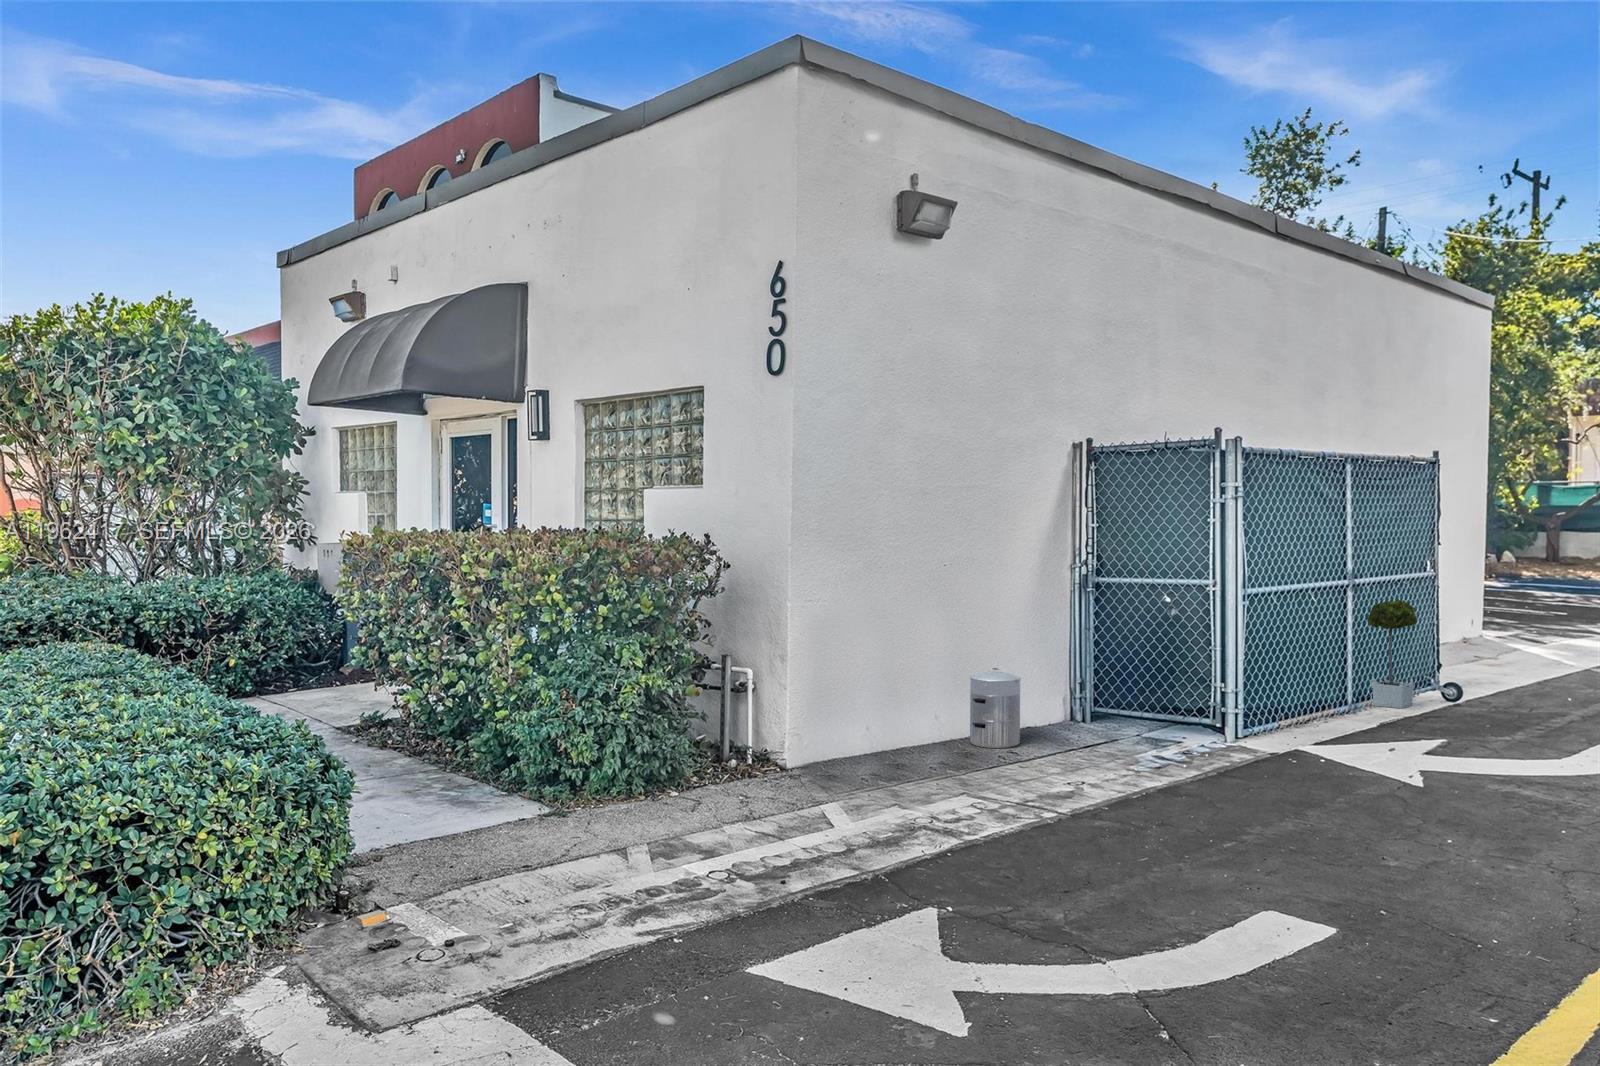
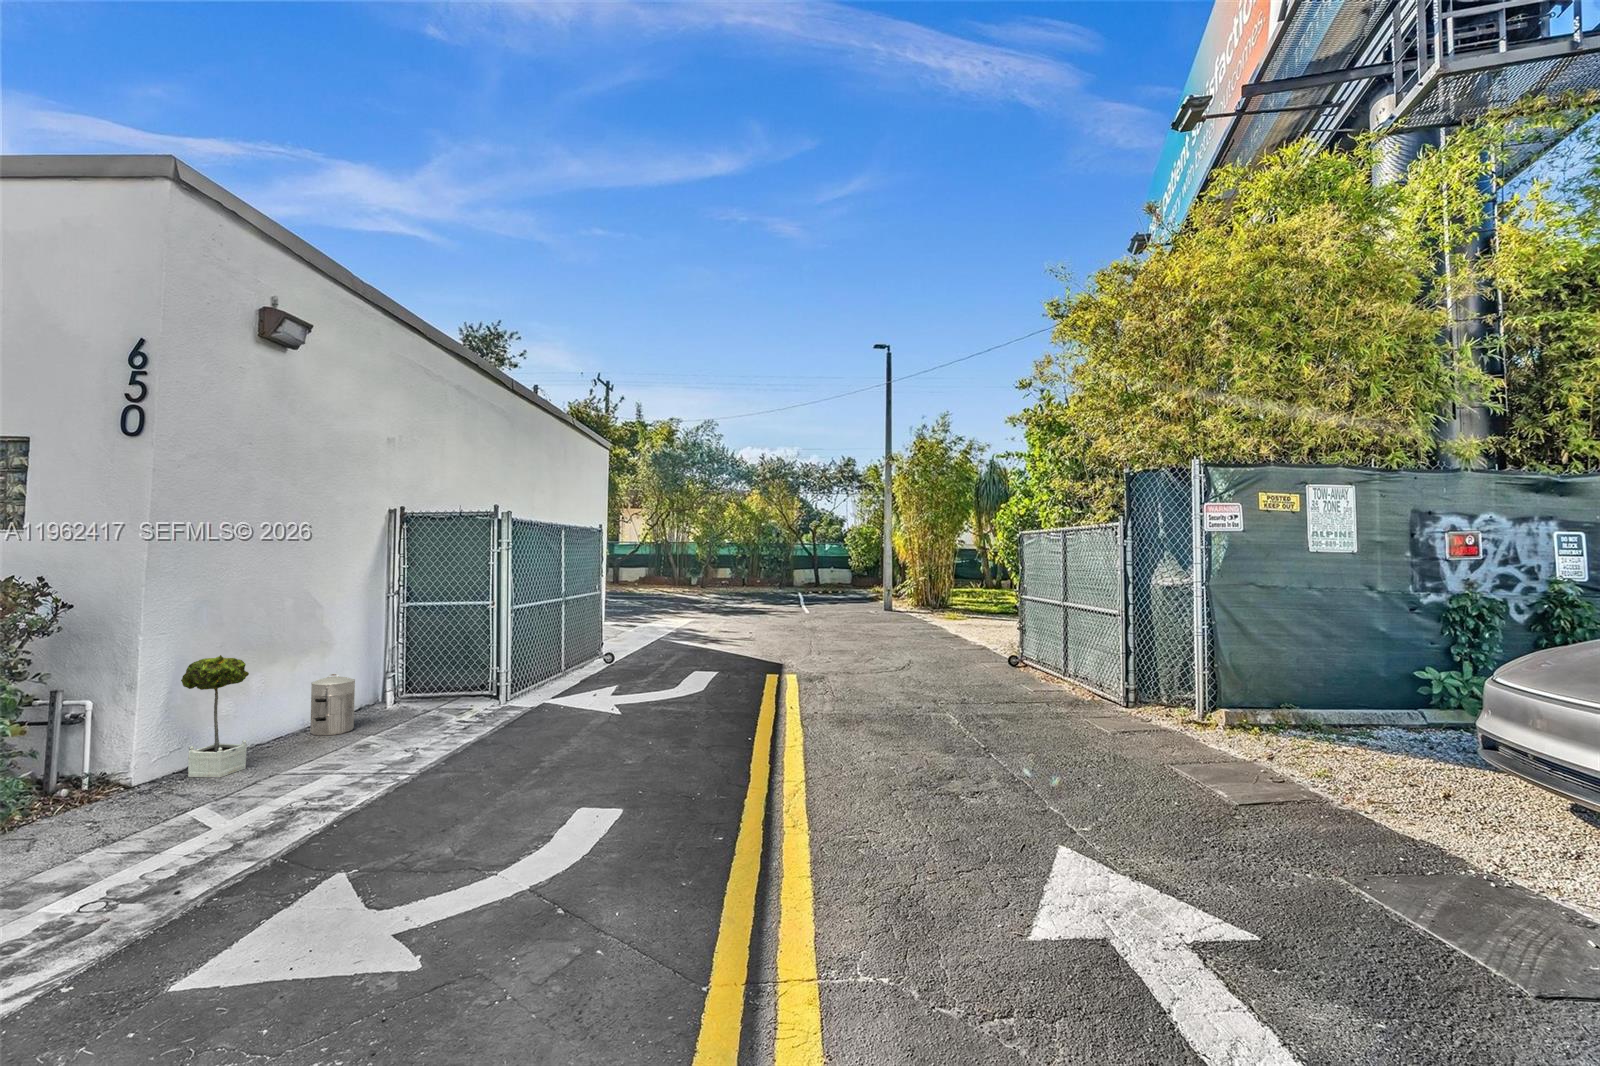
potted tree: present [1367,599,1417,709] -> present [181,655,249,778]

